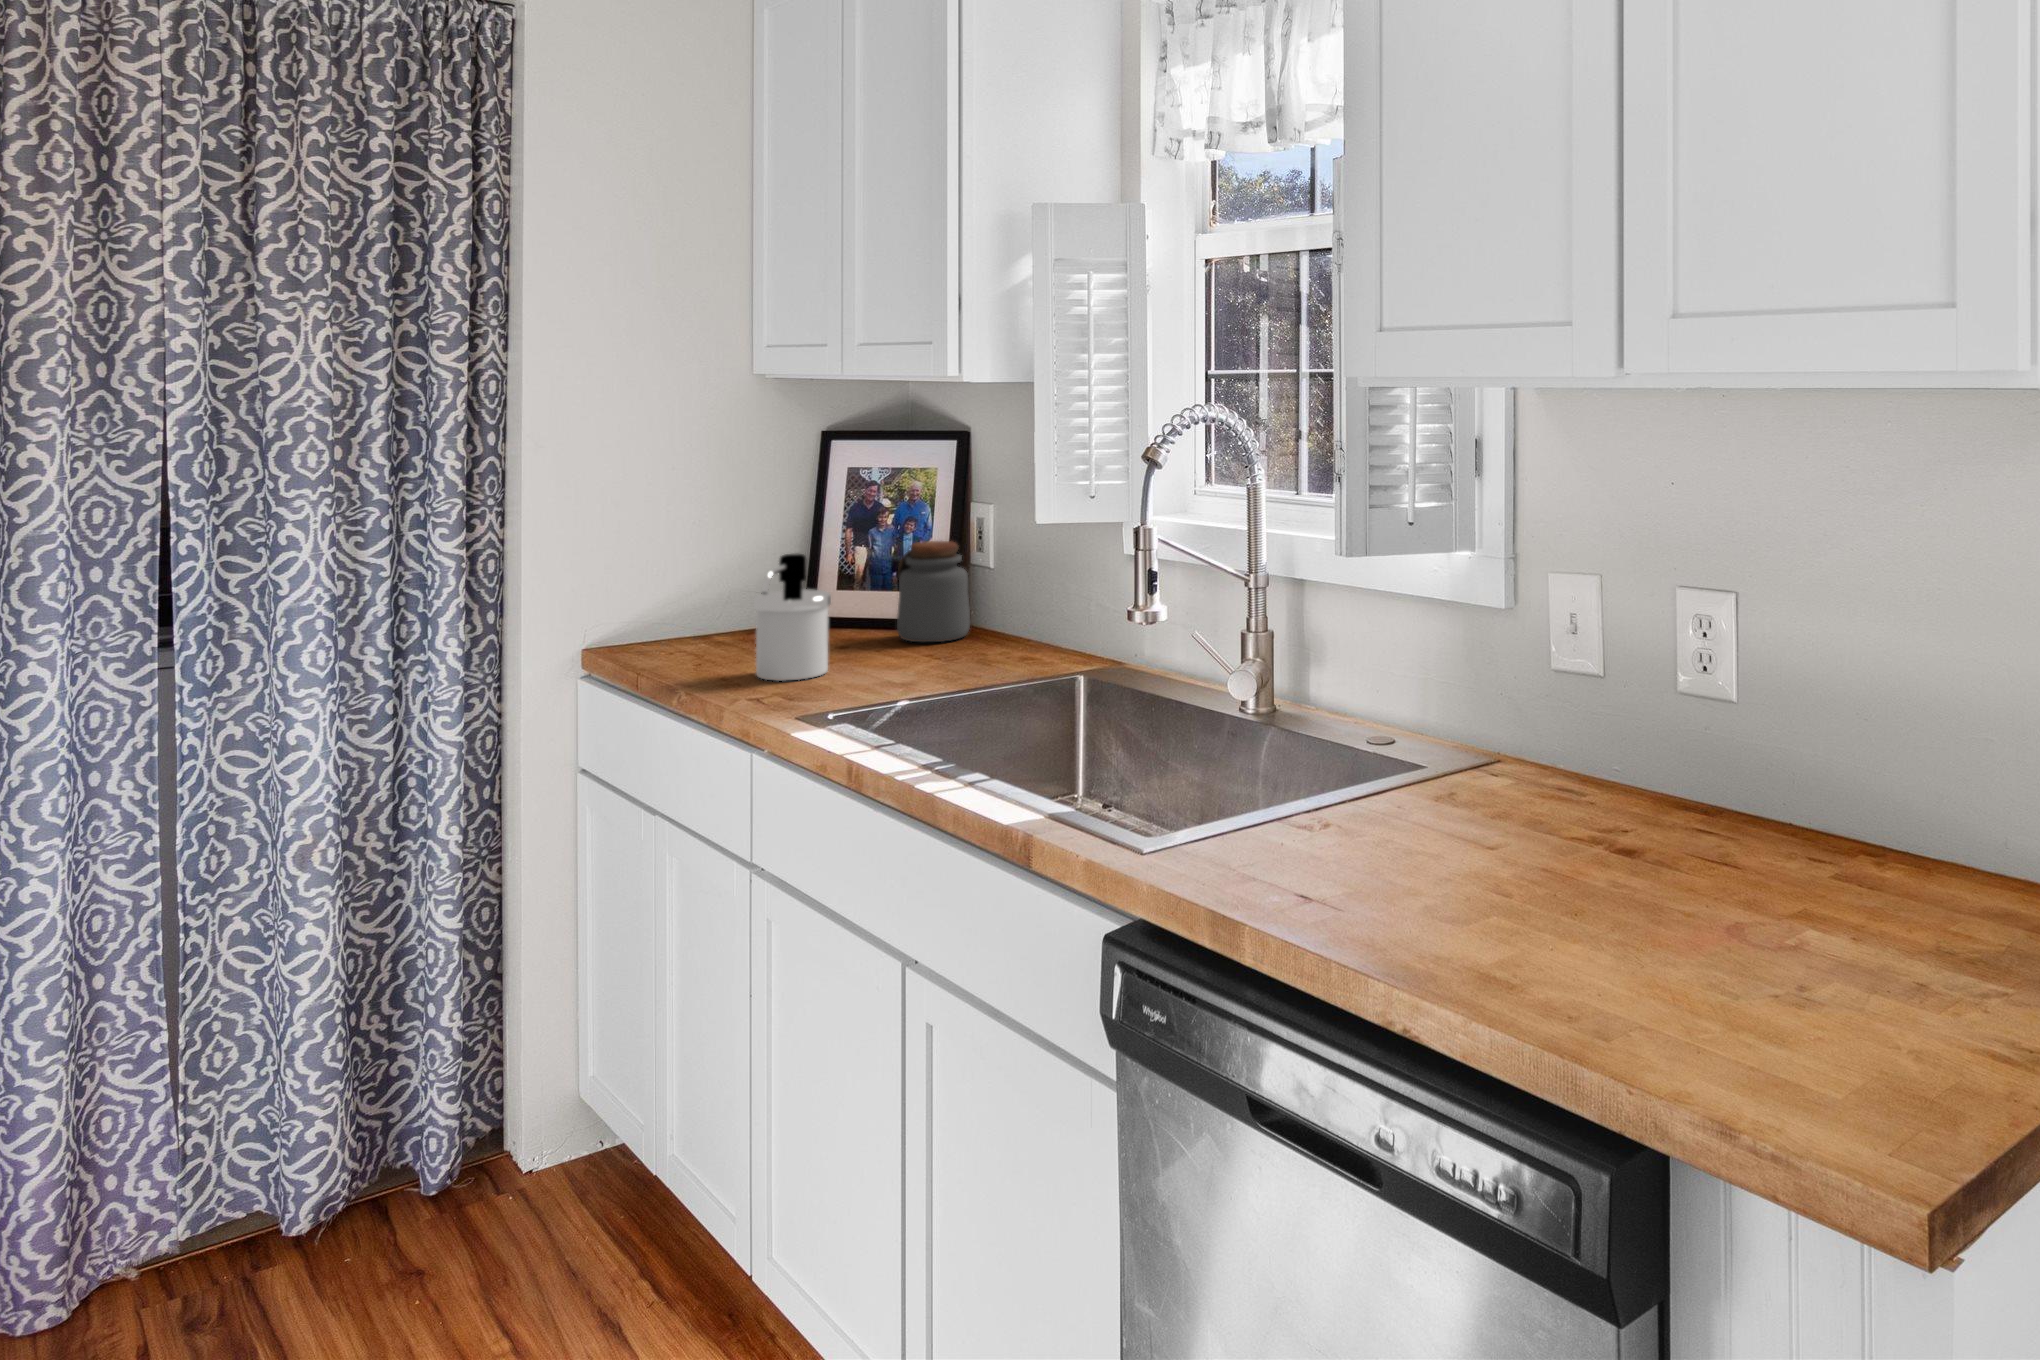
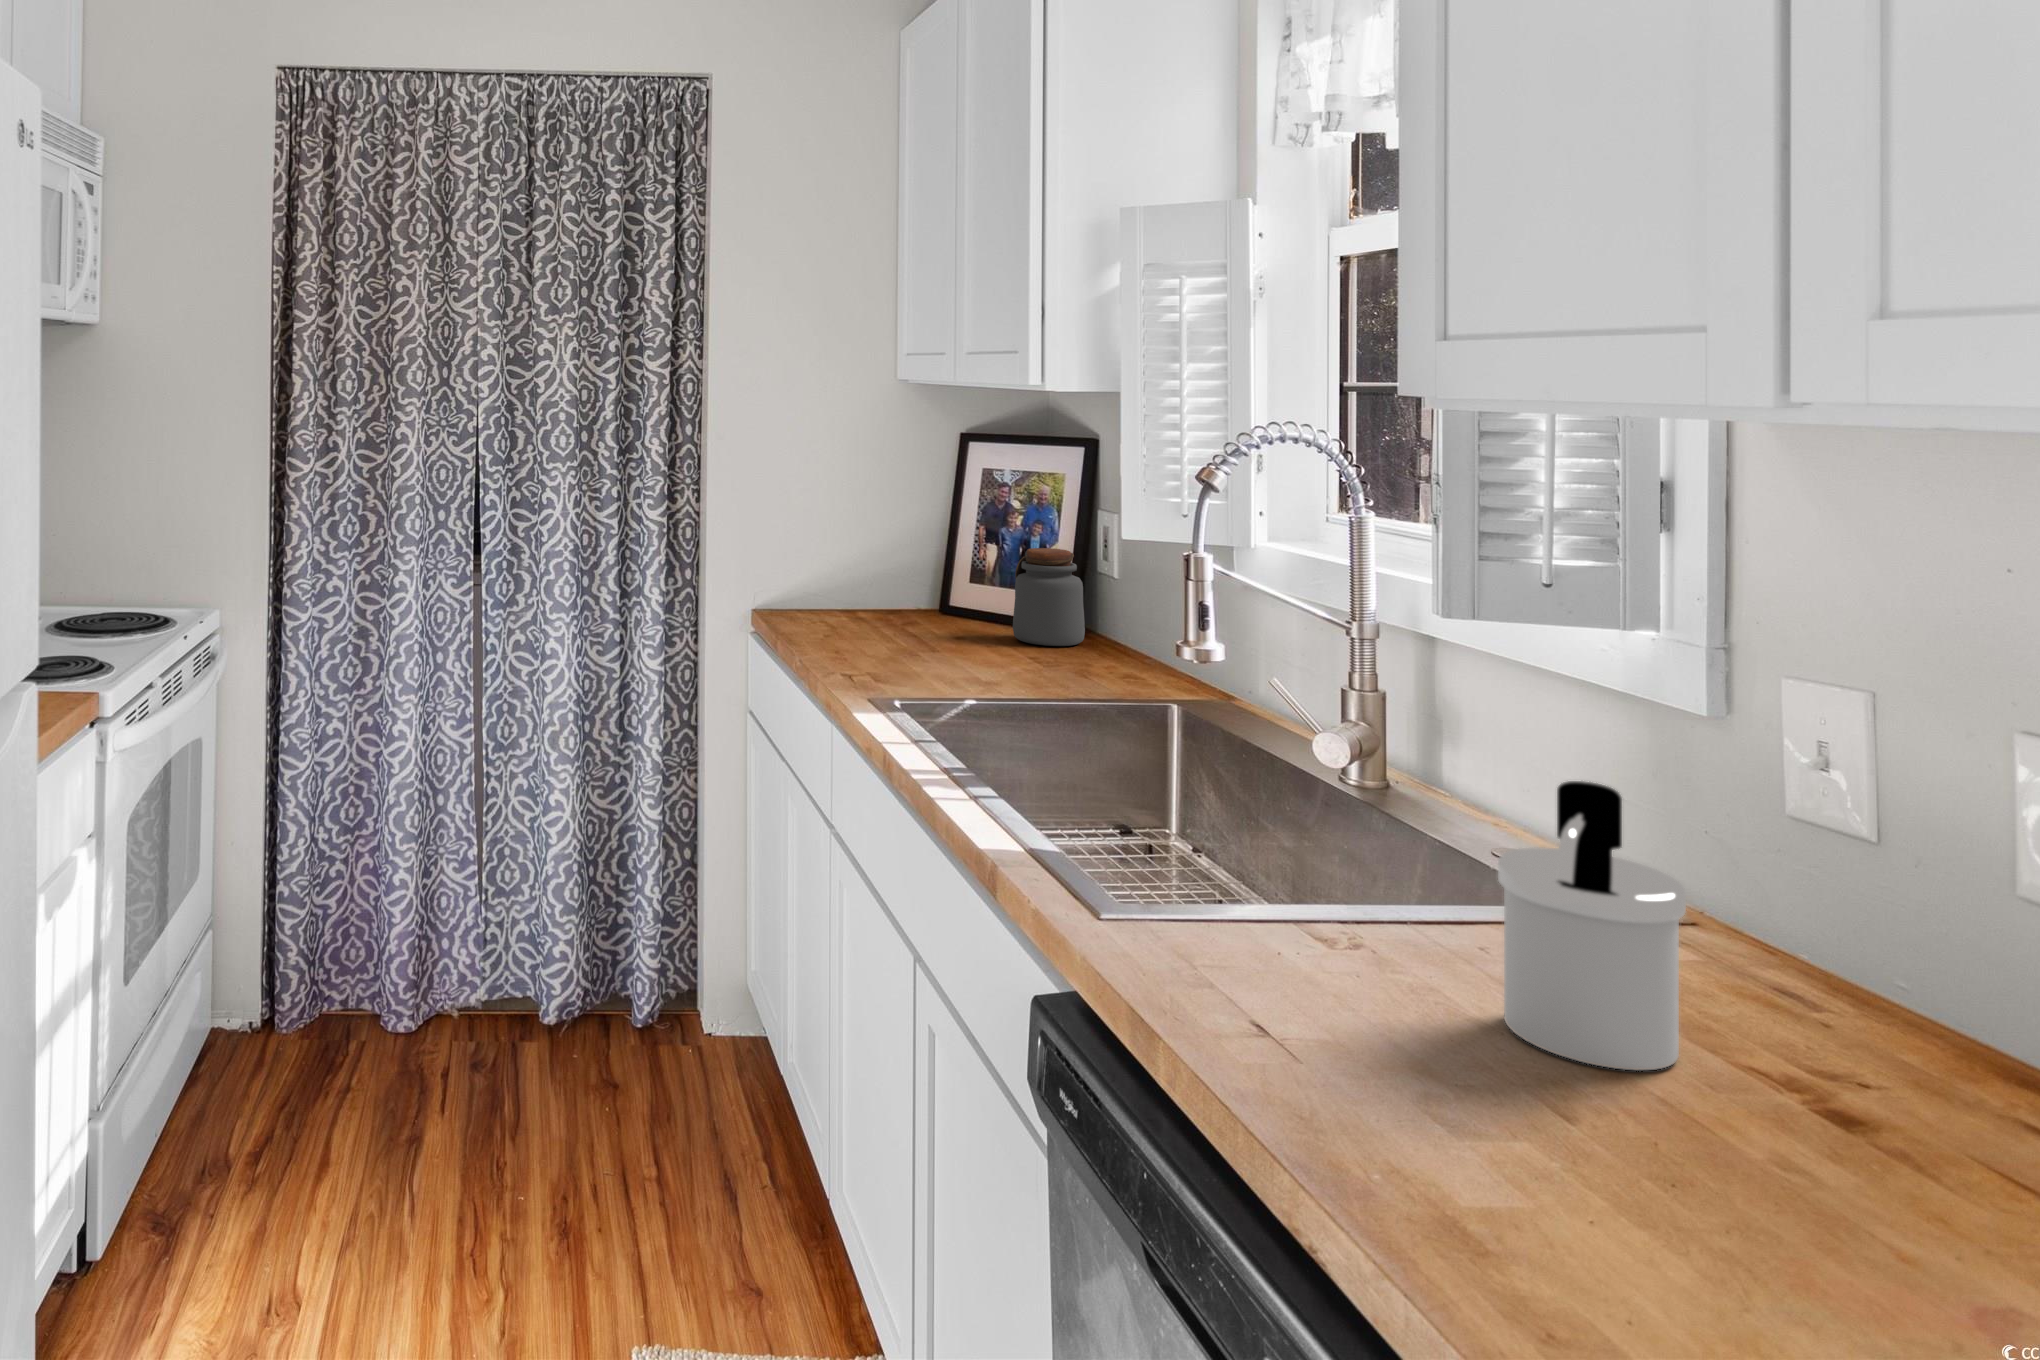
soap dispenser: present [754,554,831,681] -> present [1498,781,1686,1070]

